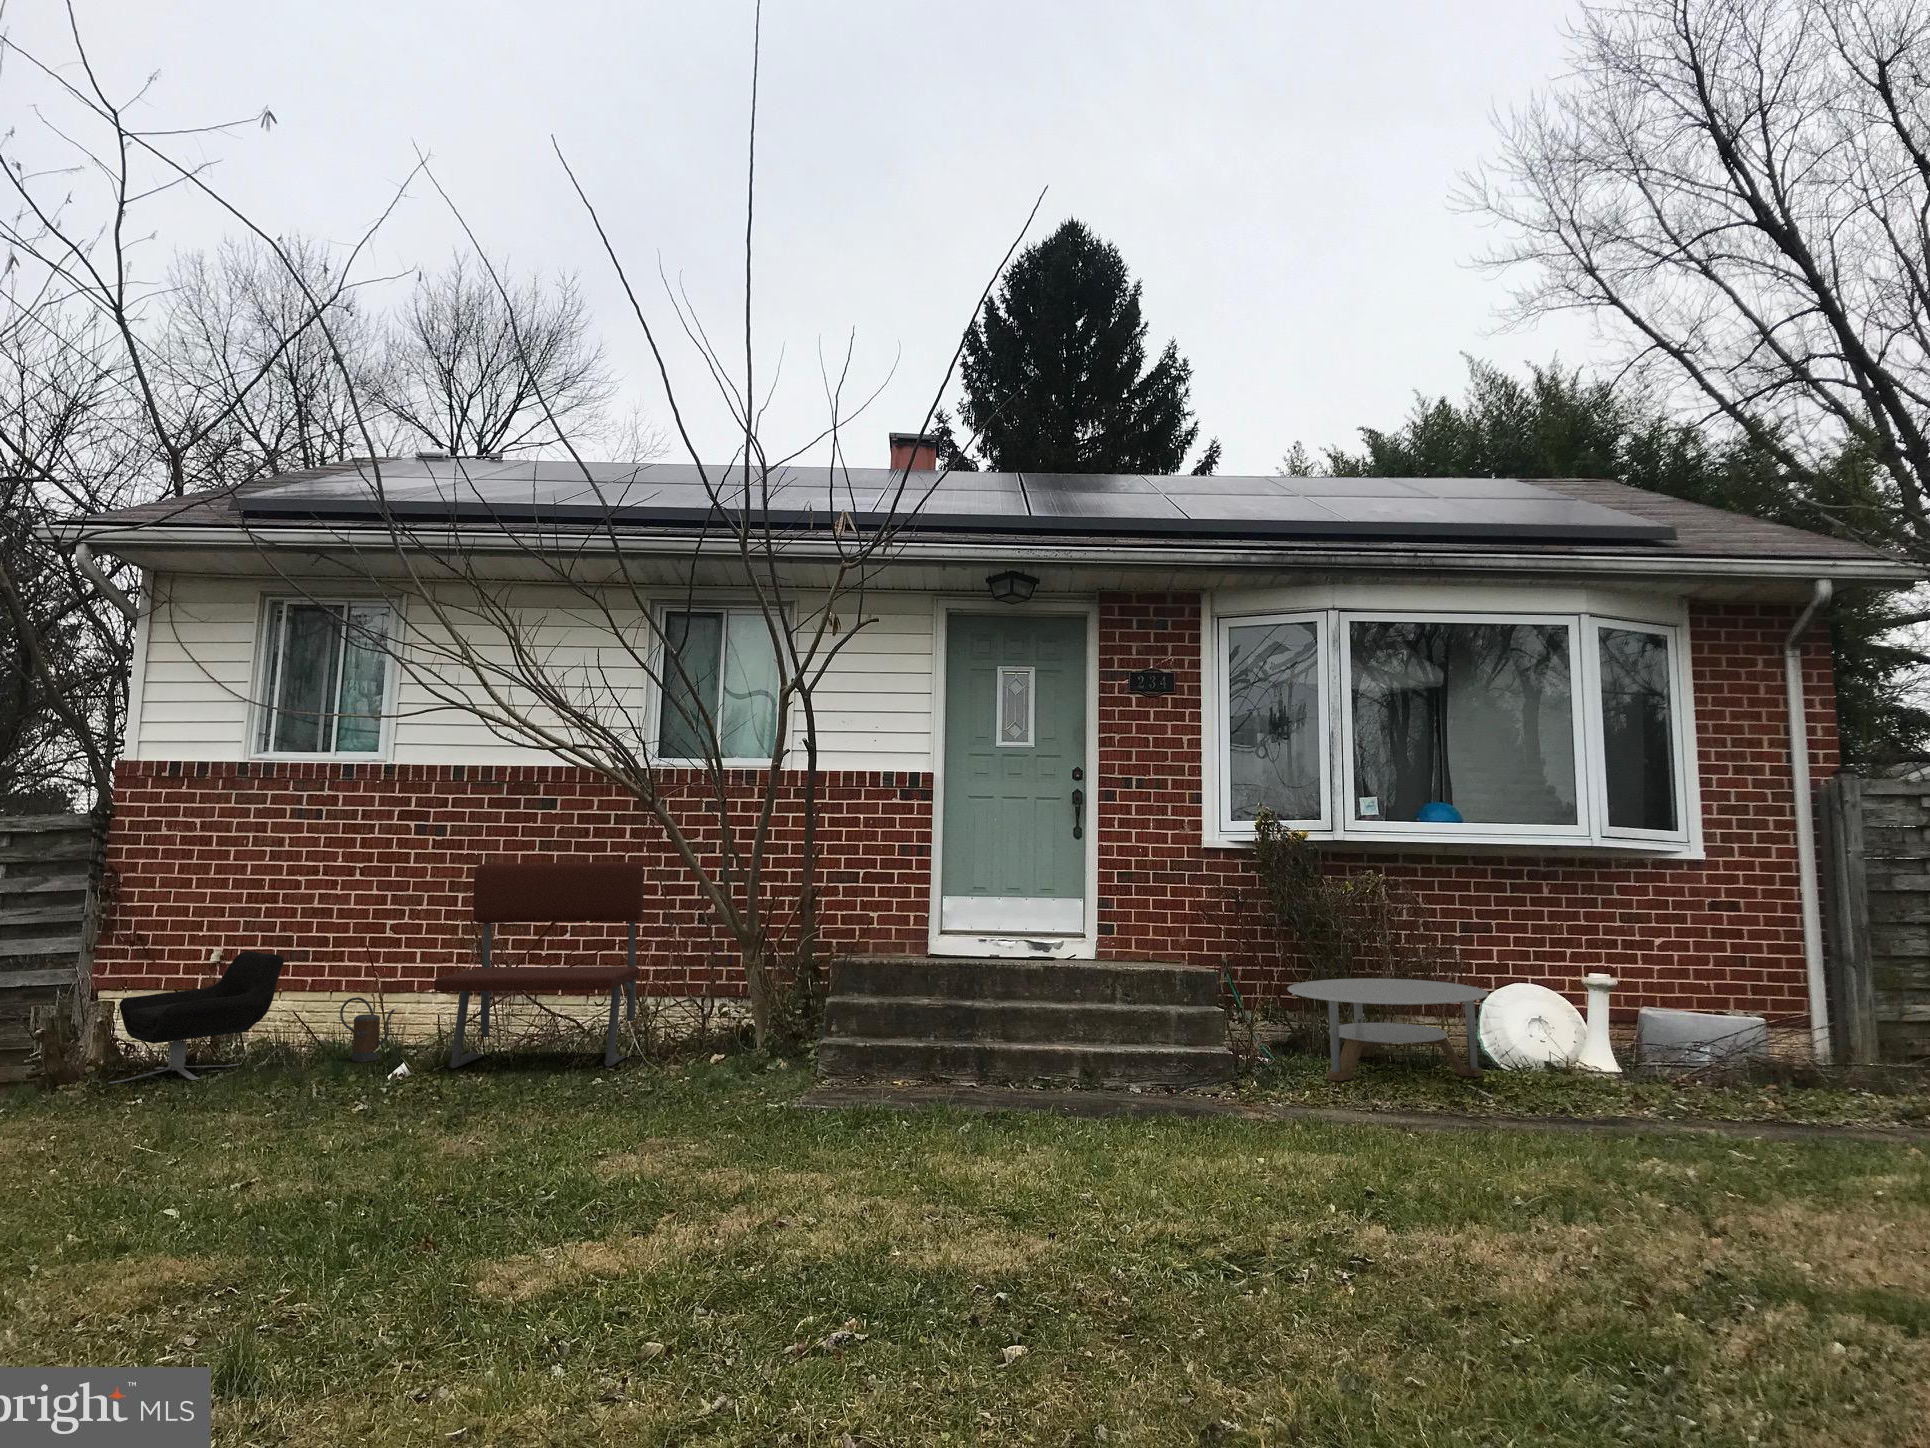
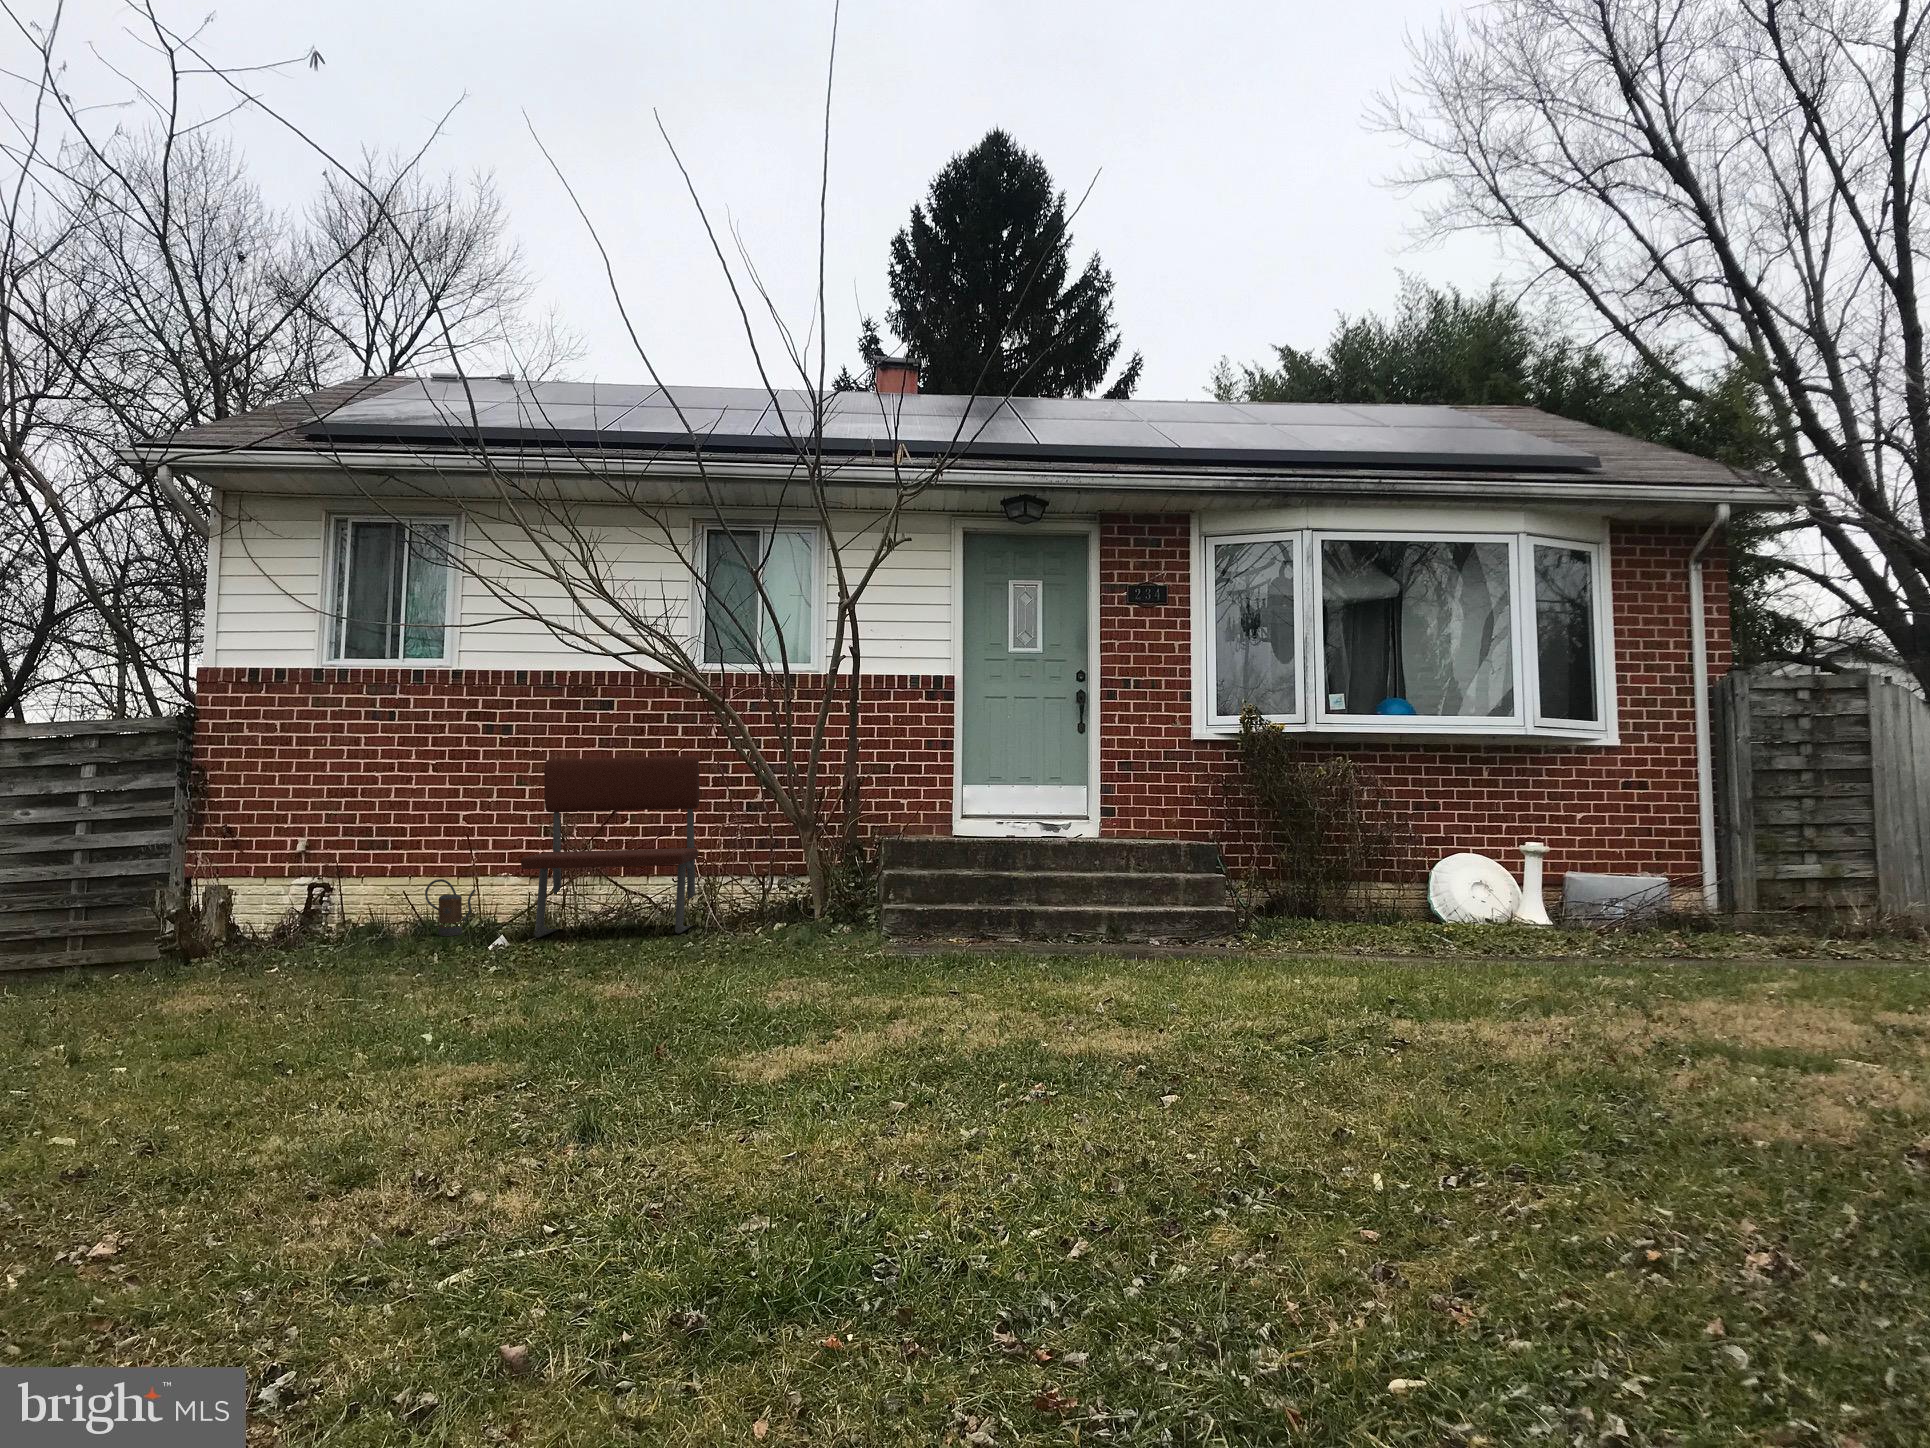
lounge chair: present [109,951,284,1084] -> none [224,840,374,954]
round table: present [1287,978,1488,1081] -> none [1270,848,1437,927]

